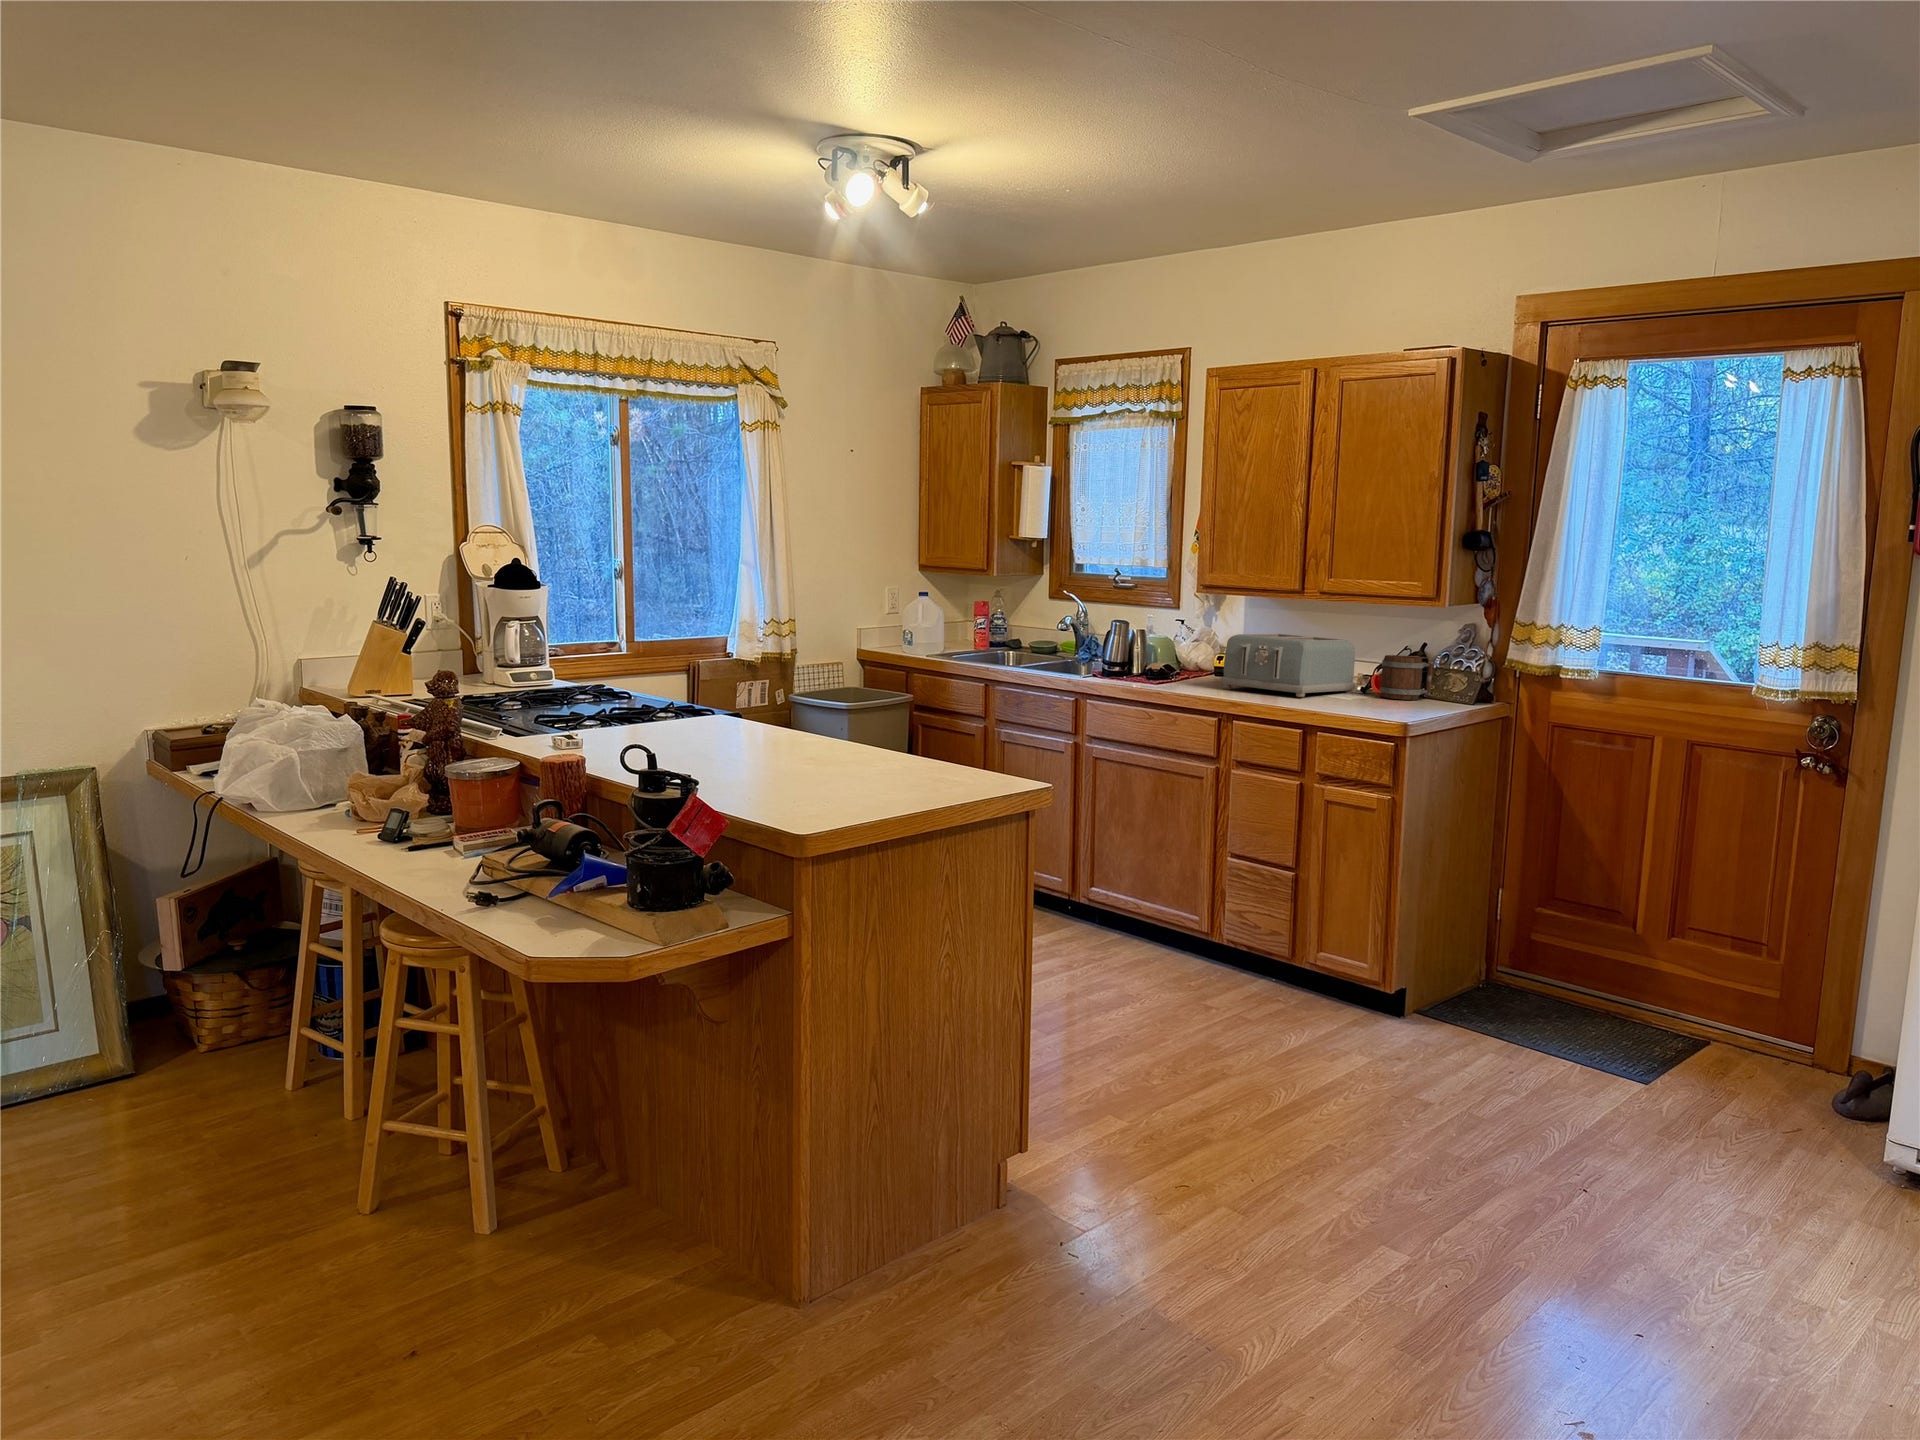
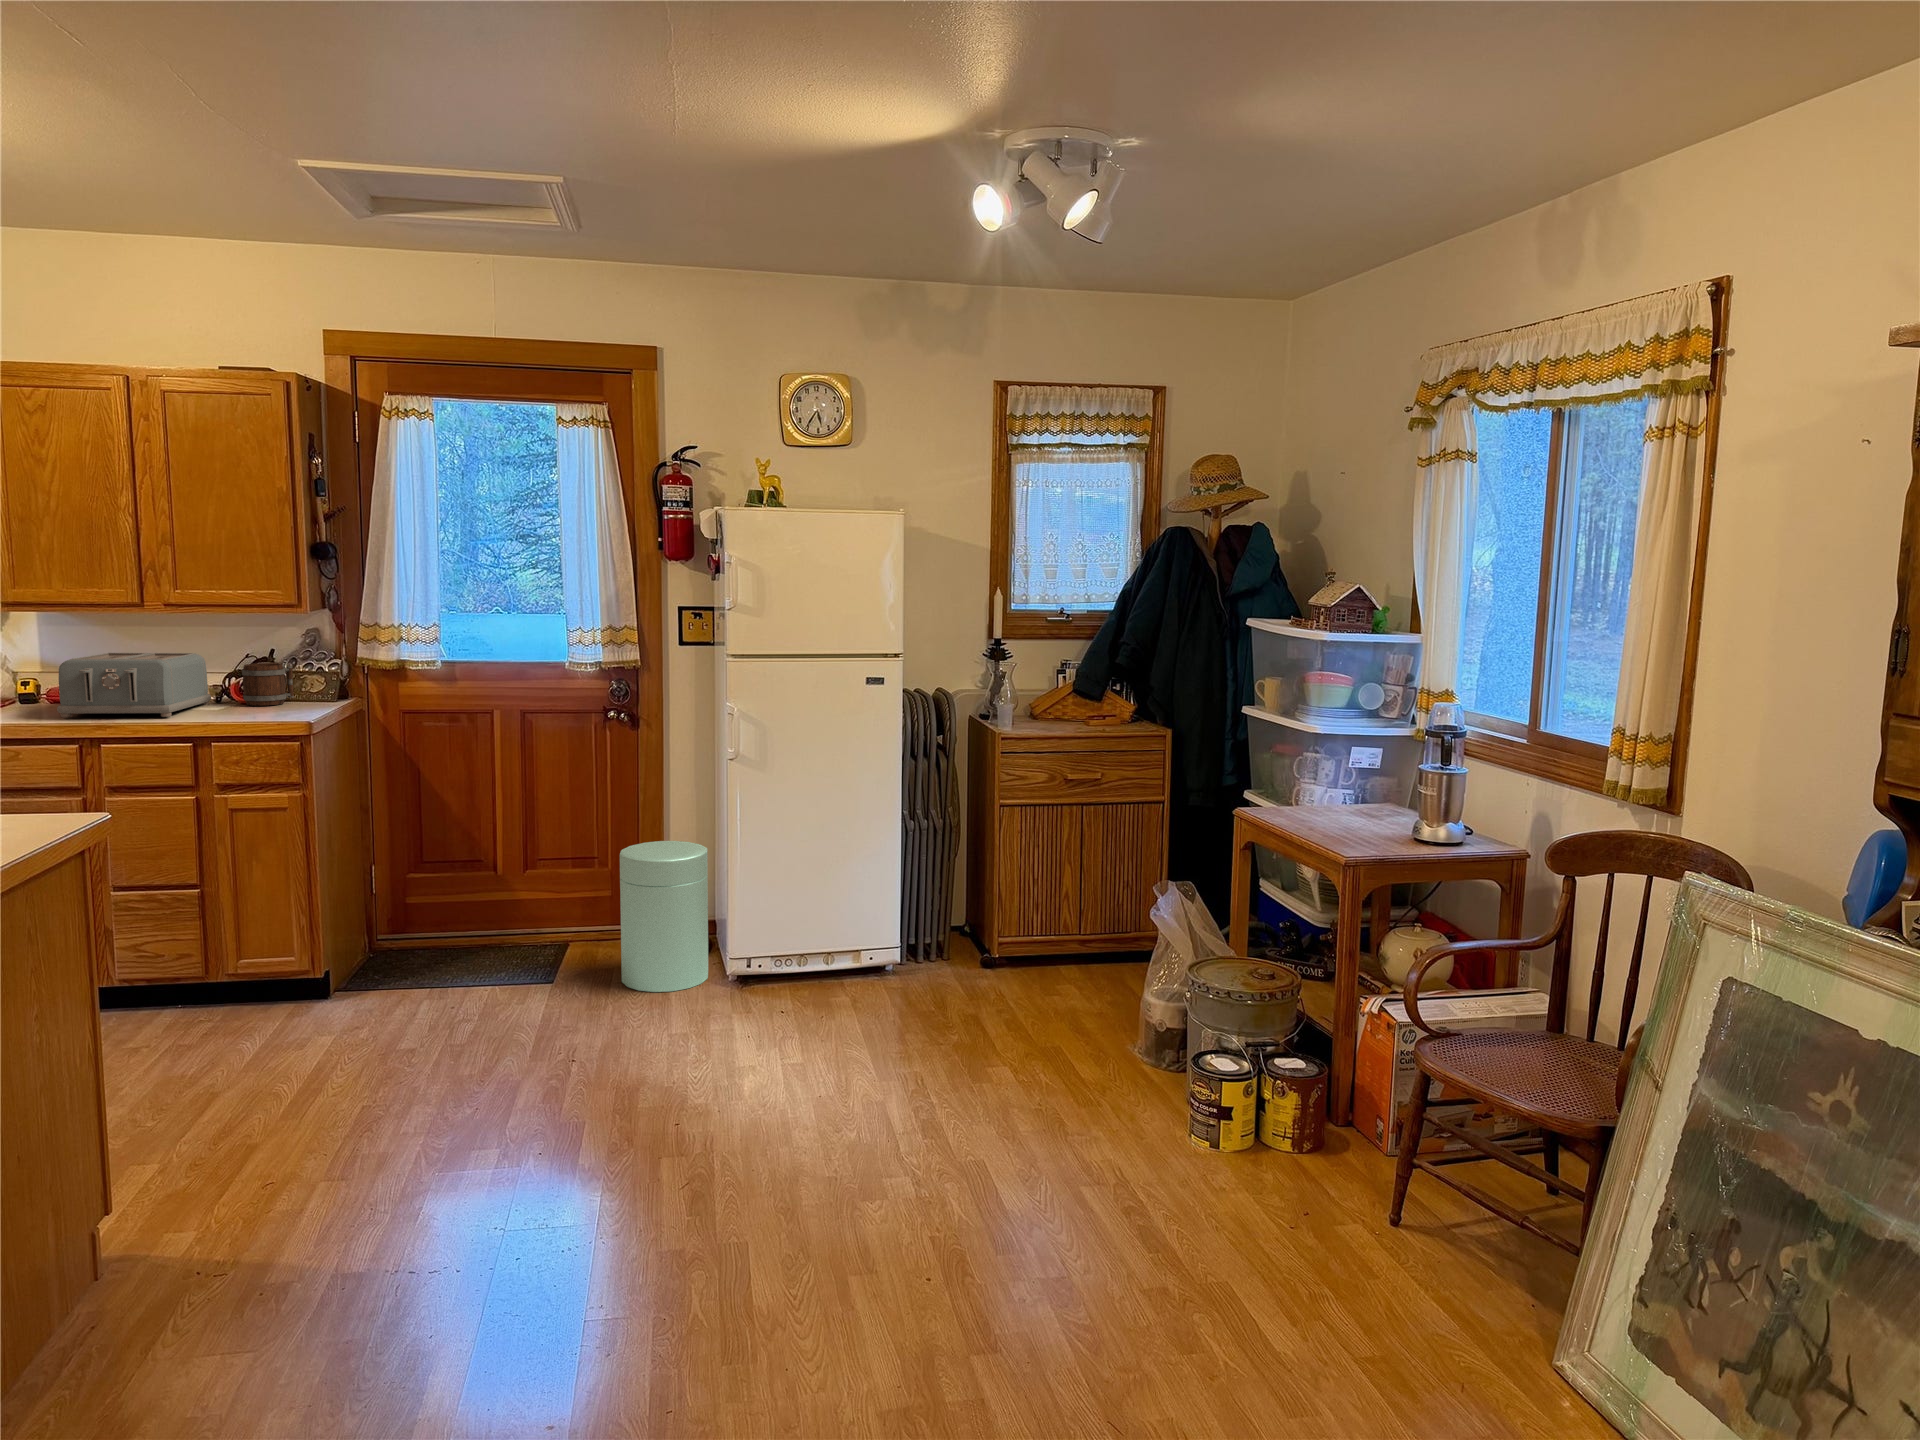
trash can: none [1737,938,1898,1156] -> present [620,841,708,992]

